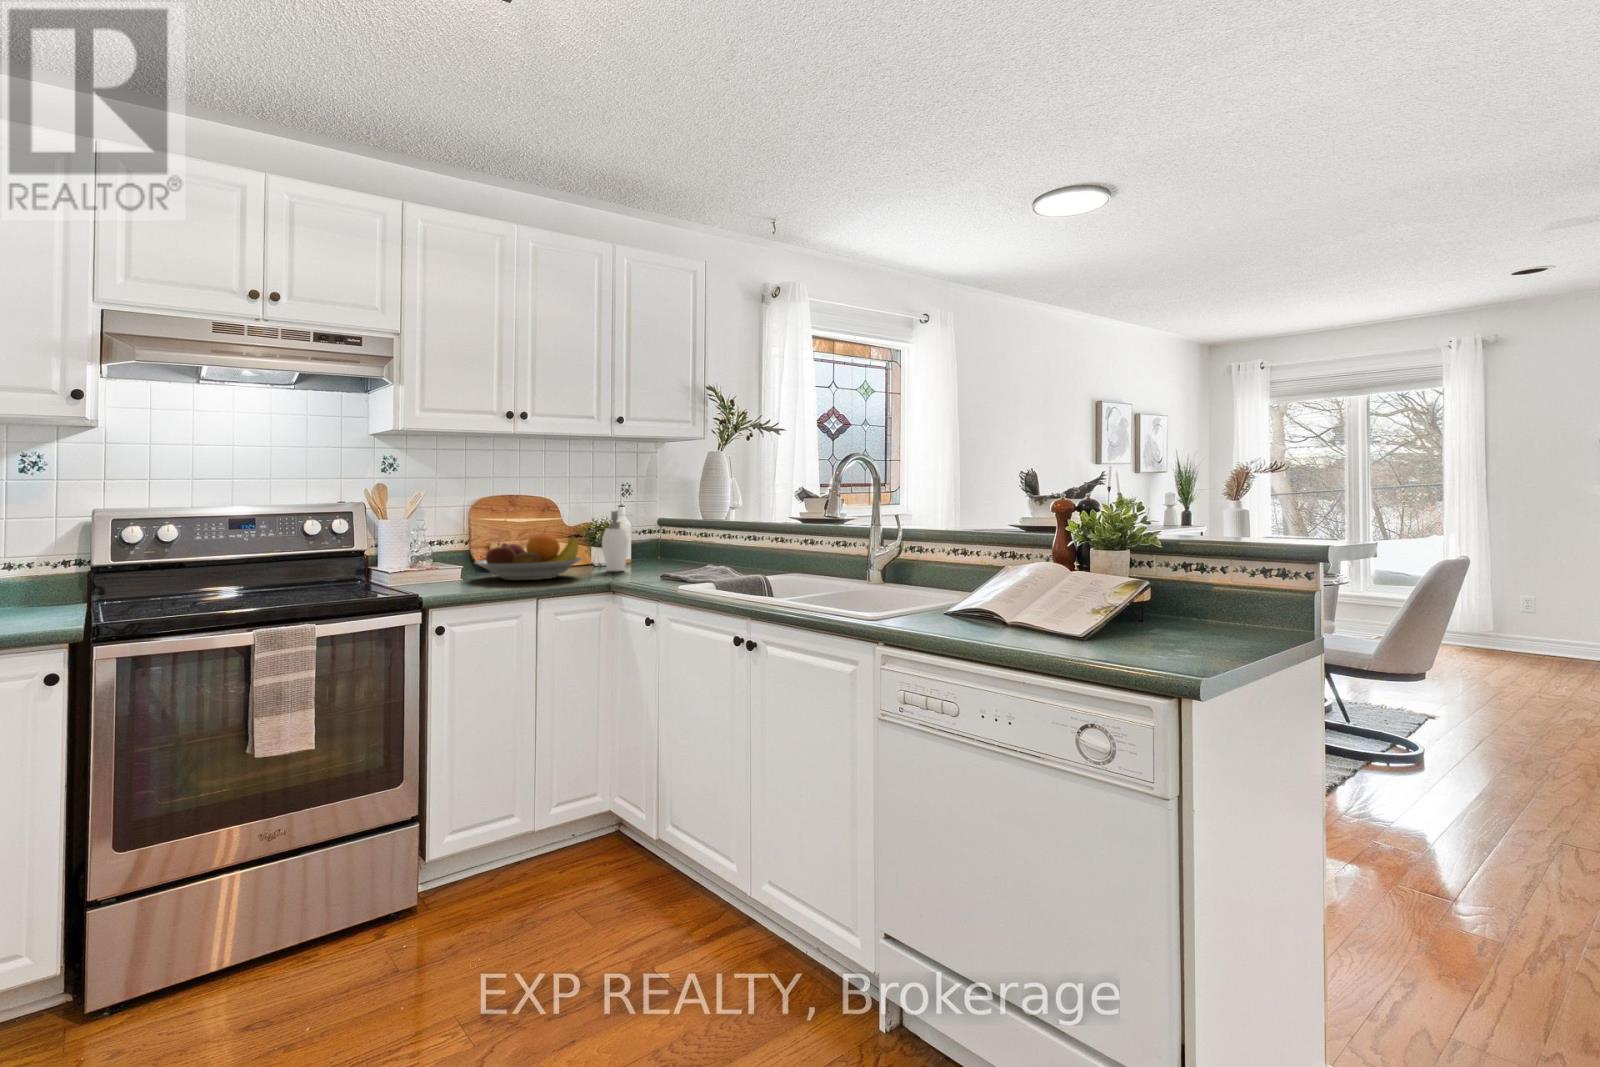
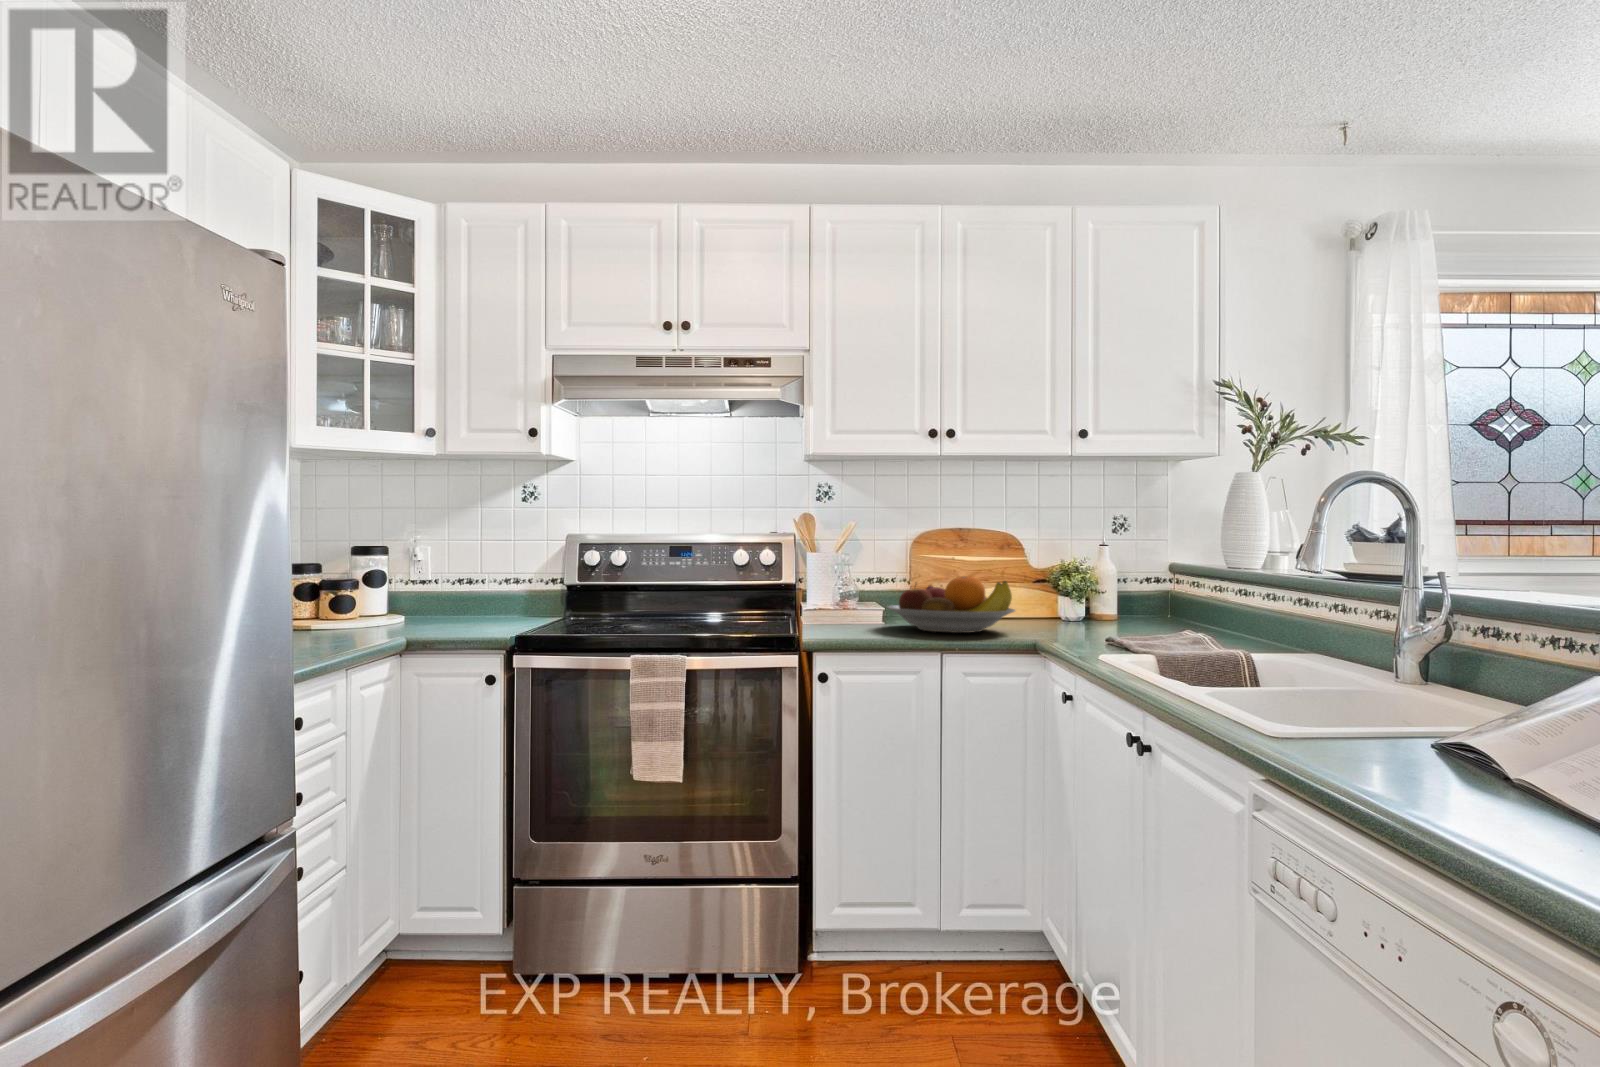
soap dispenser: present [602,511,628,571] -> none [1053,552,1099,632]

